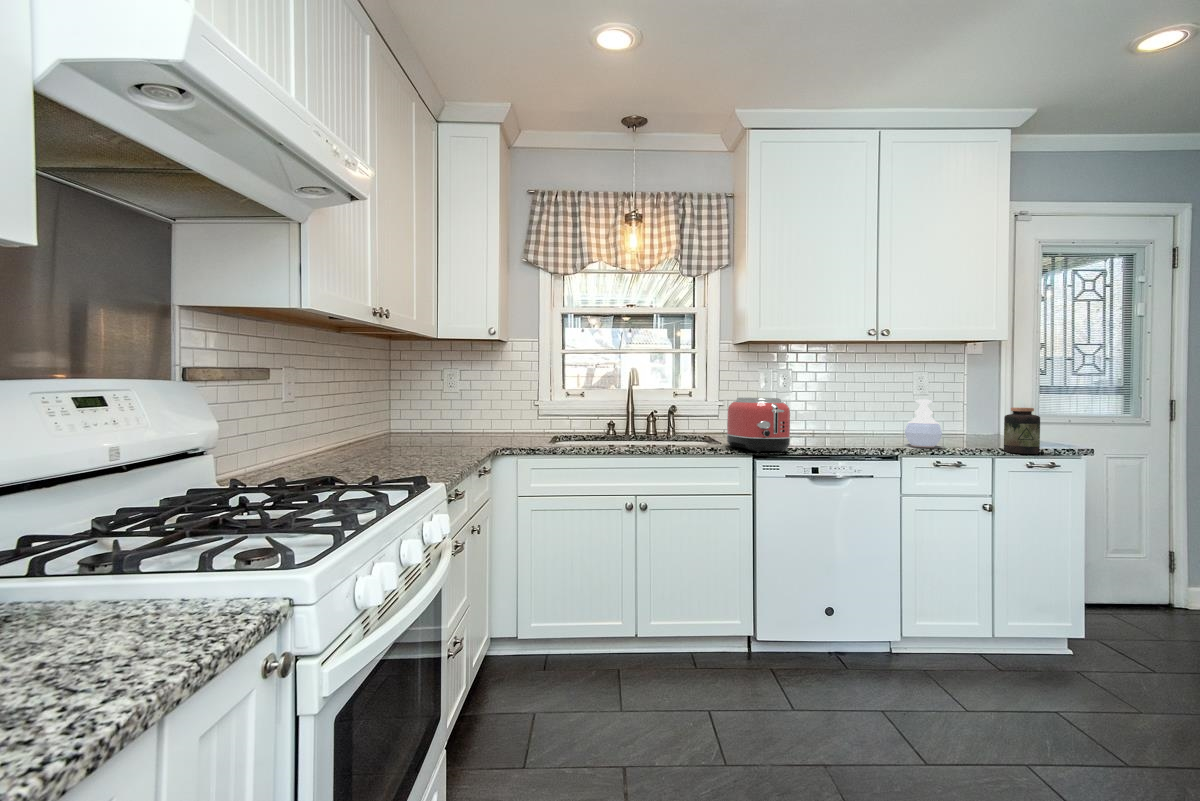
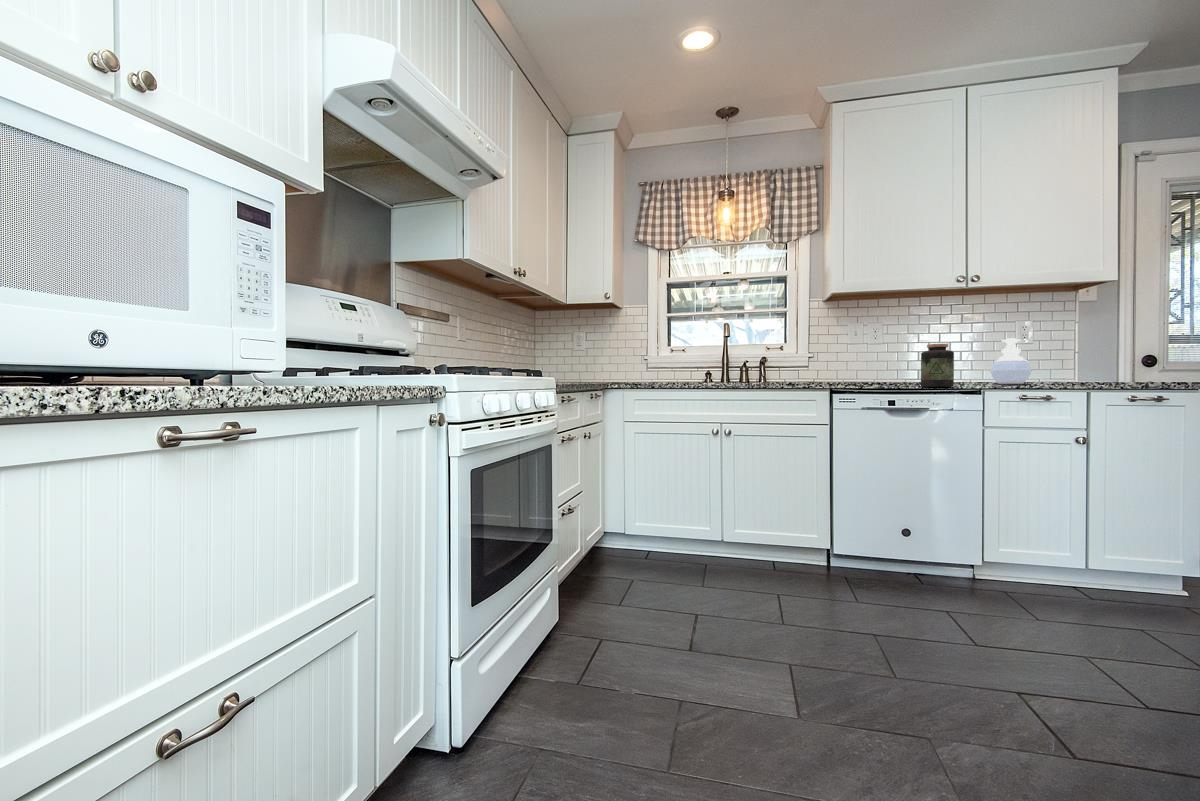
toaster: present [726,398,791,452] -> none [807,338,866,387]
jar: present [1004,408,1040,454] -> present [921,344,954,387]

